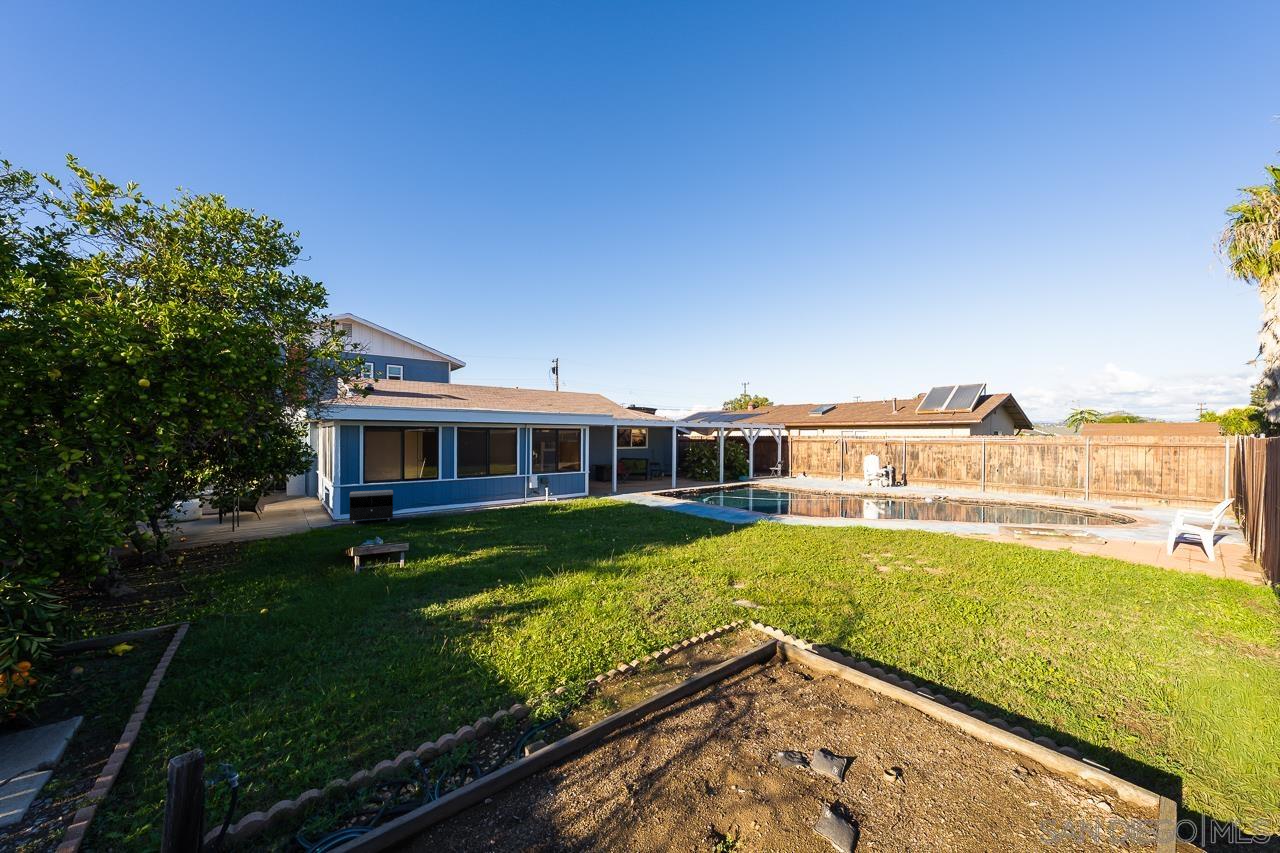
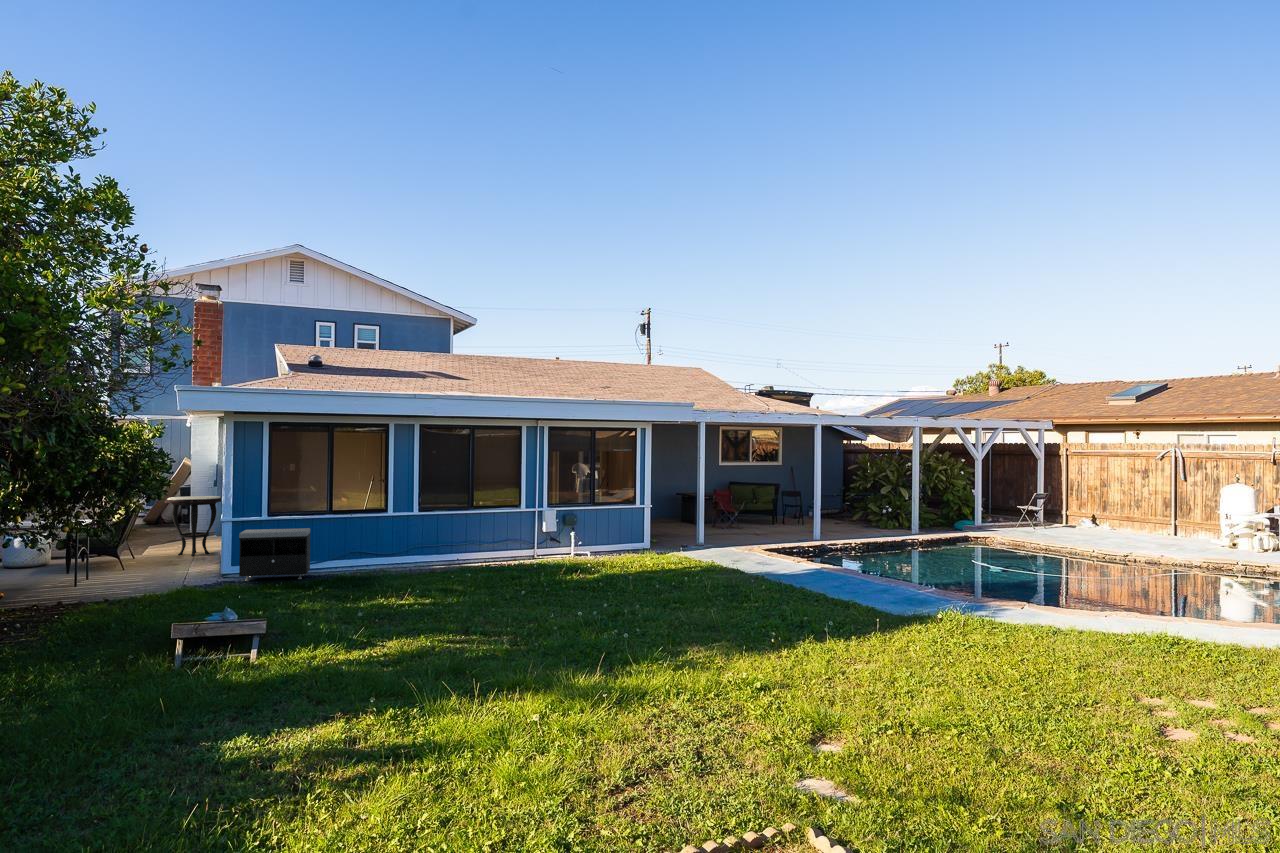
side table: none [282,472,322,510] -> present [165,496,221,556]

